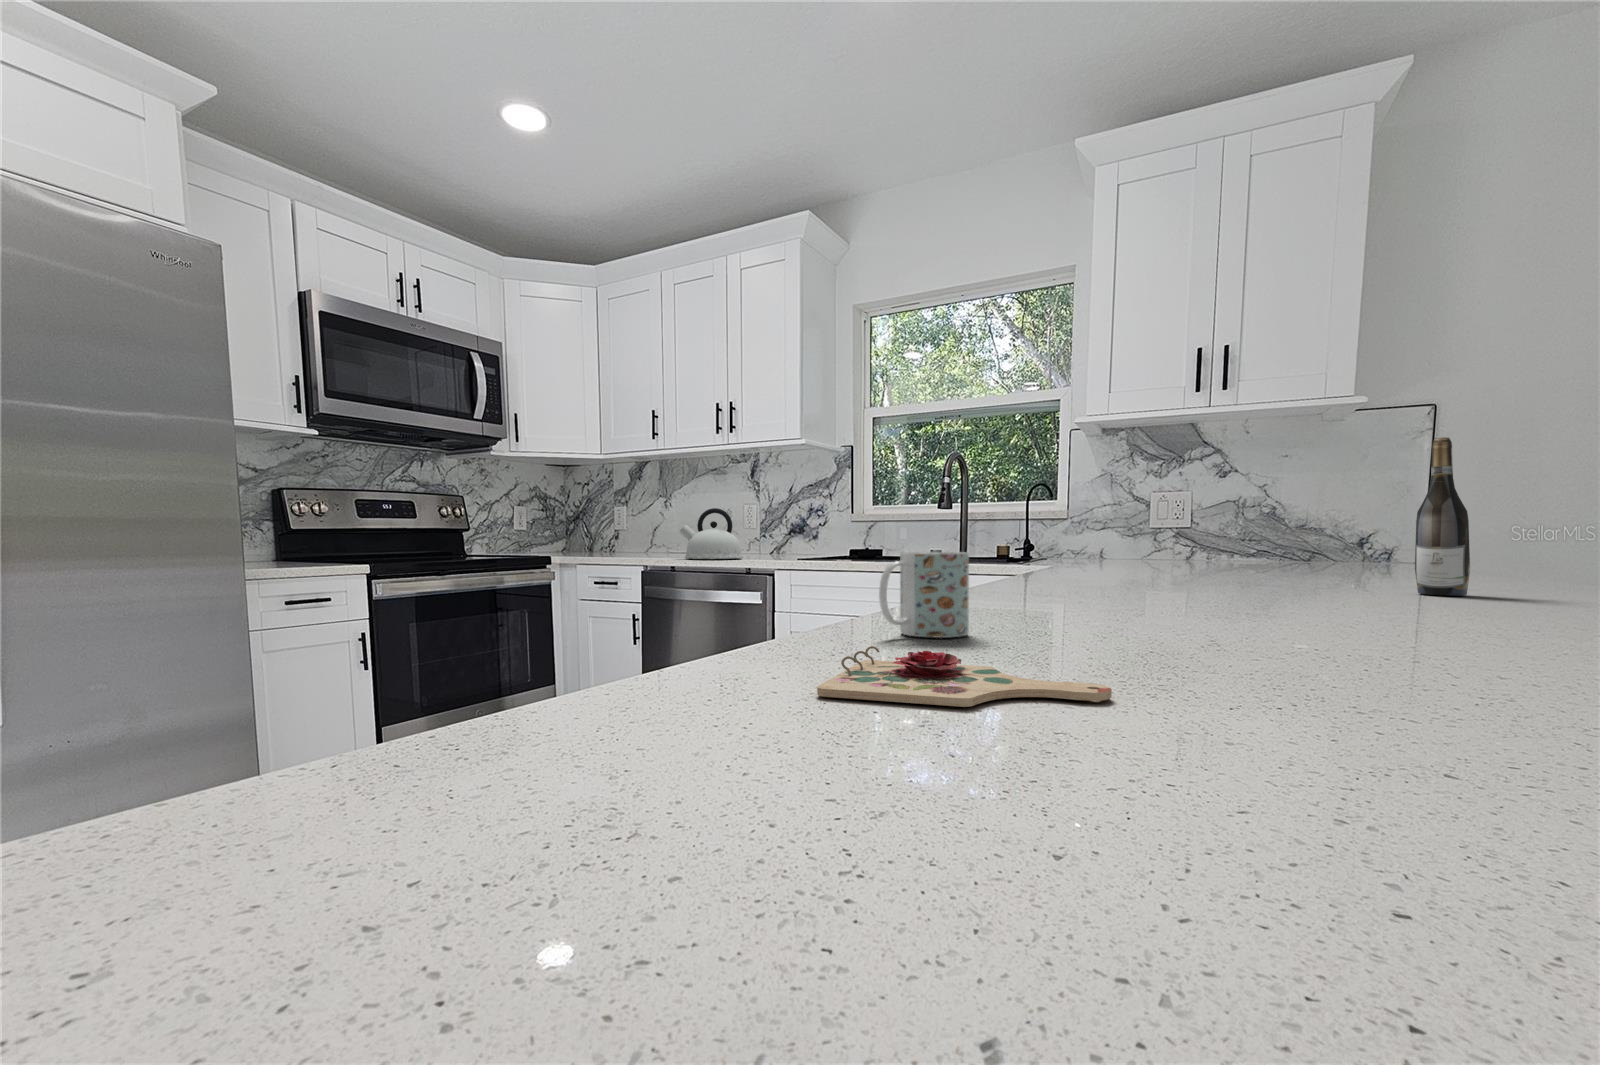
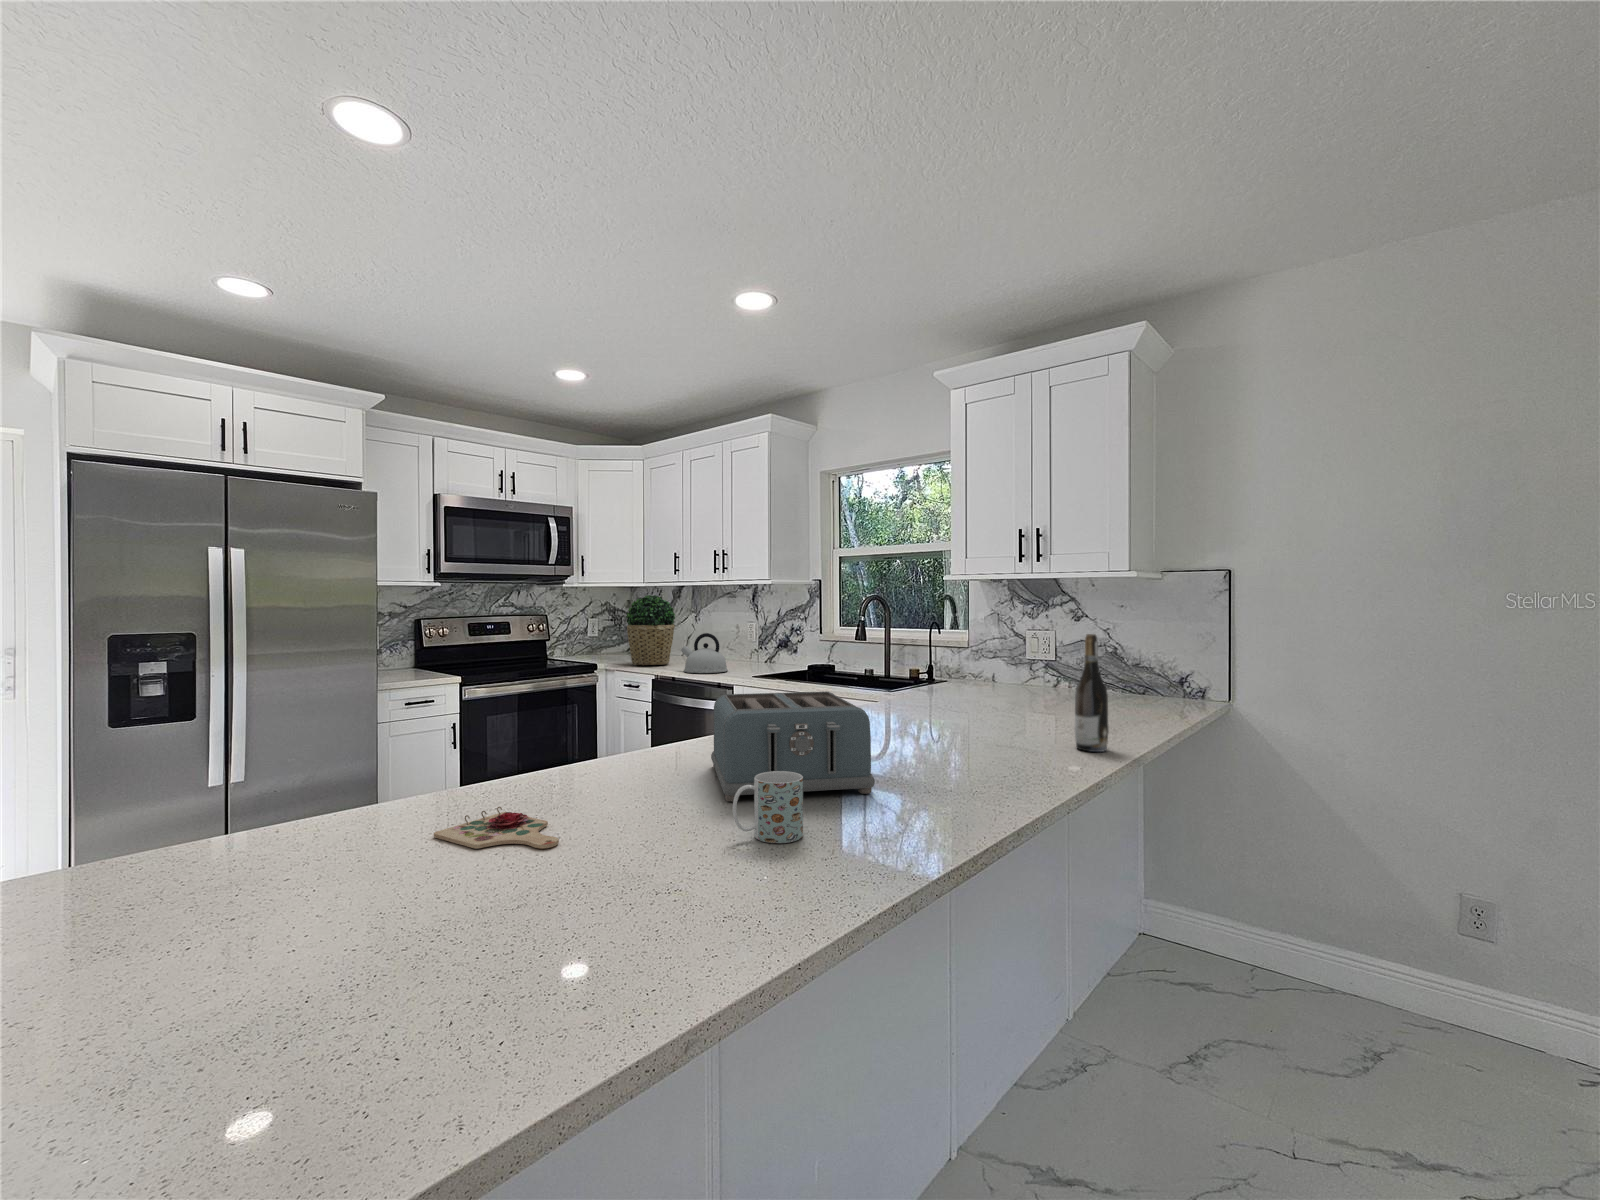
potted plant: none [590,463,656,556] -> present [626,595,675,666]
toaster: none [1014,489,1370,641] -> present [711,691,875,801]
mug: present [879,552,969,638] -> present [733,771,803,843]

